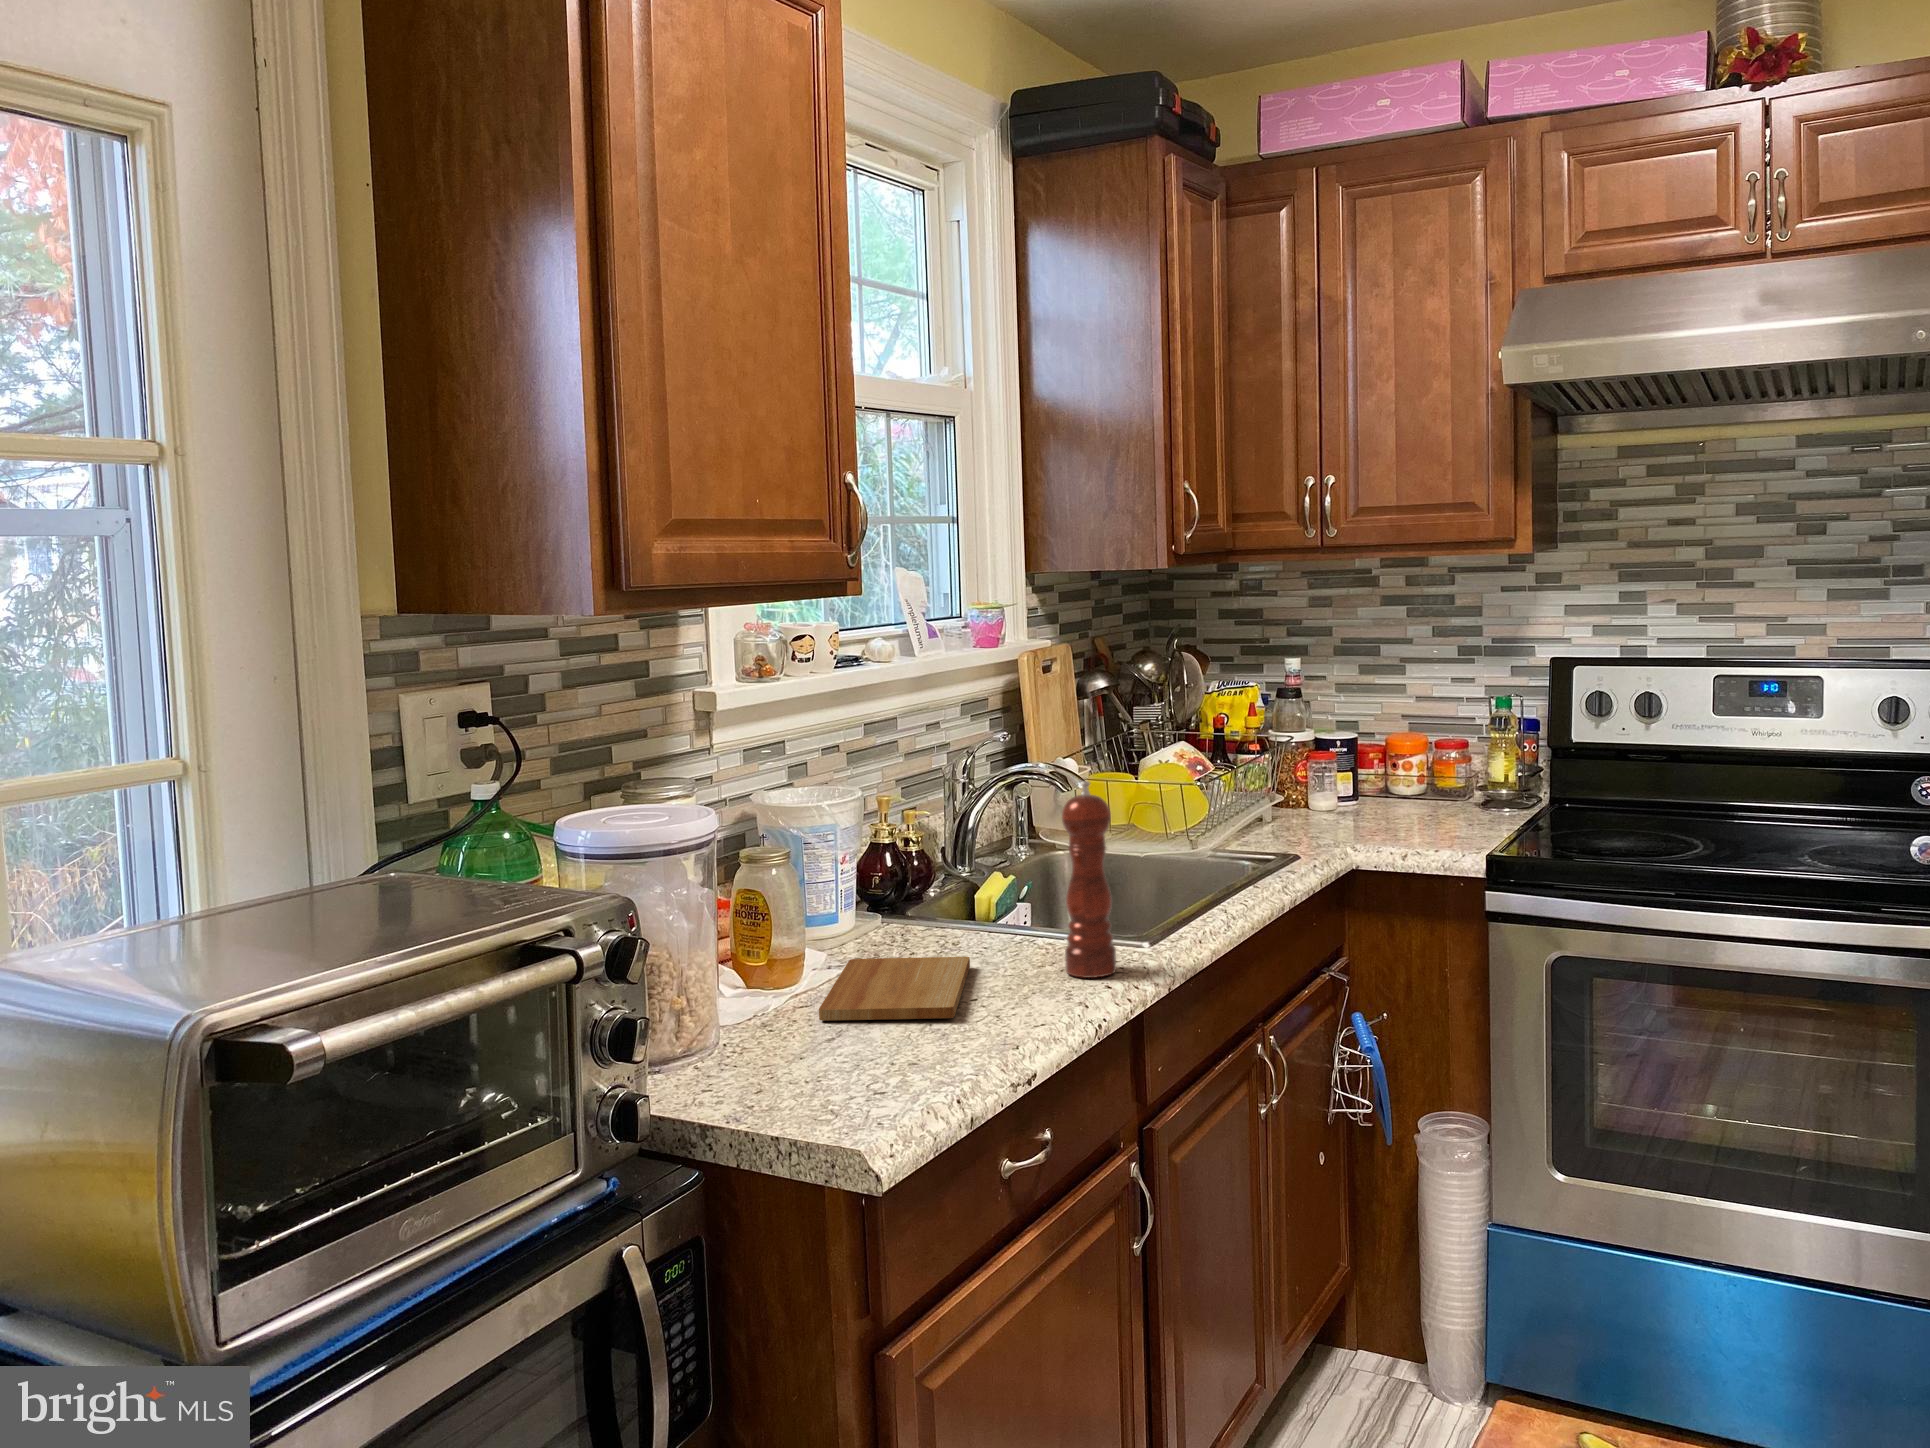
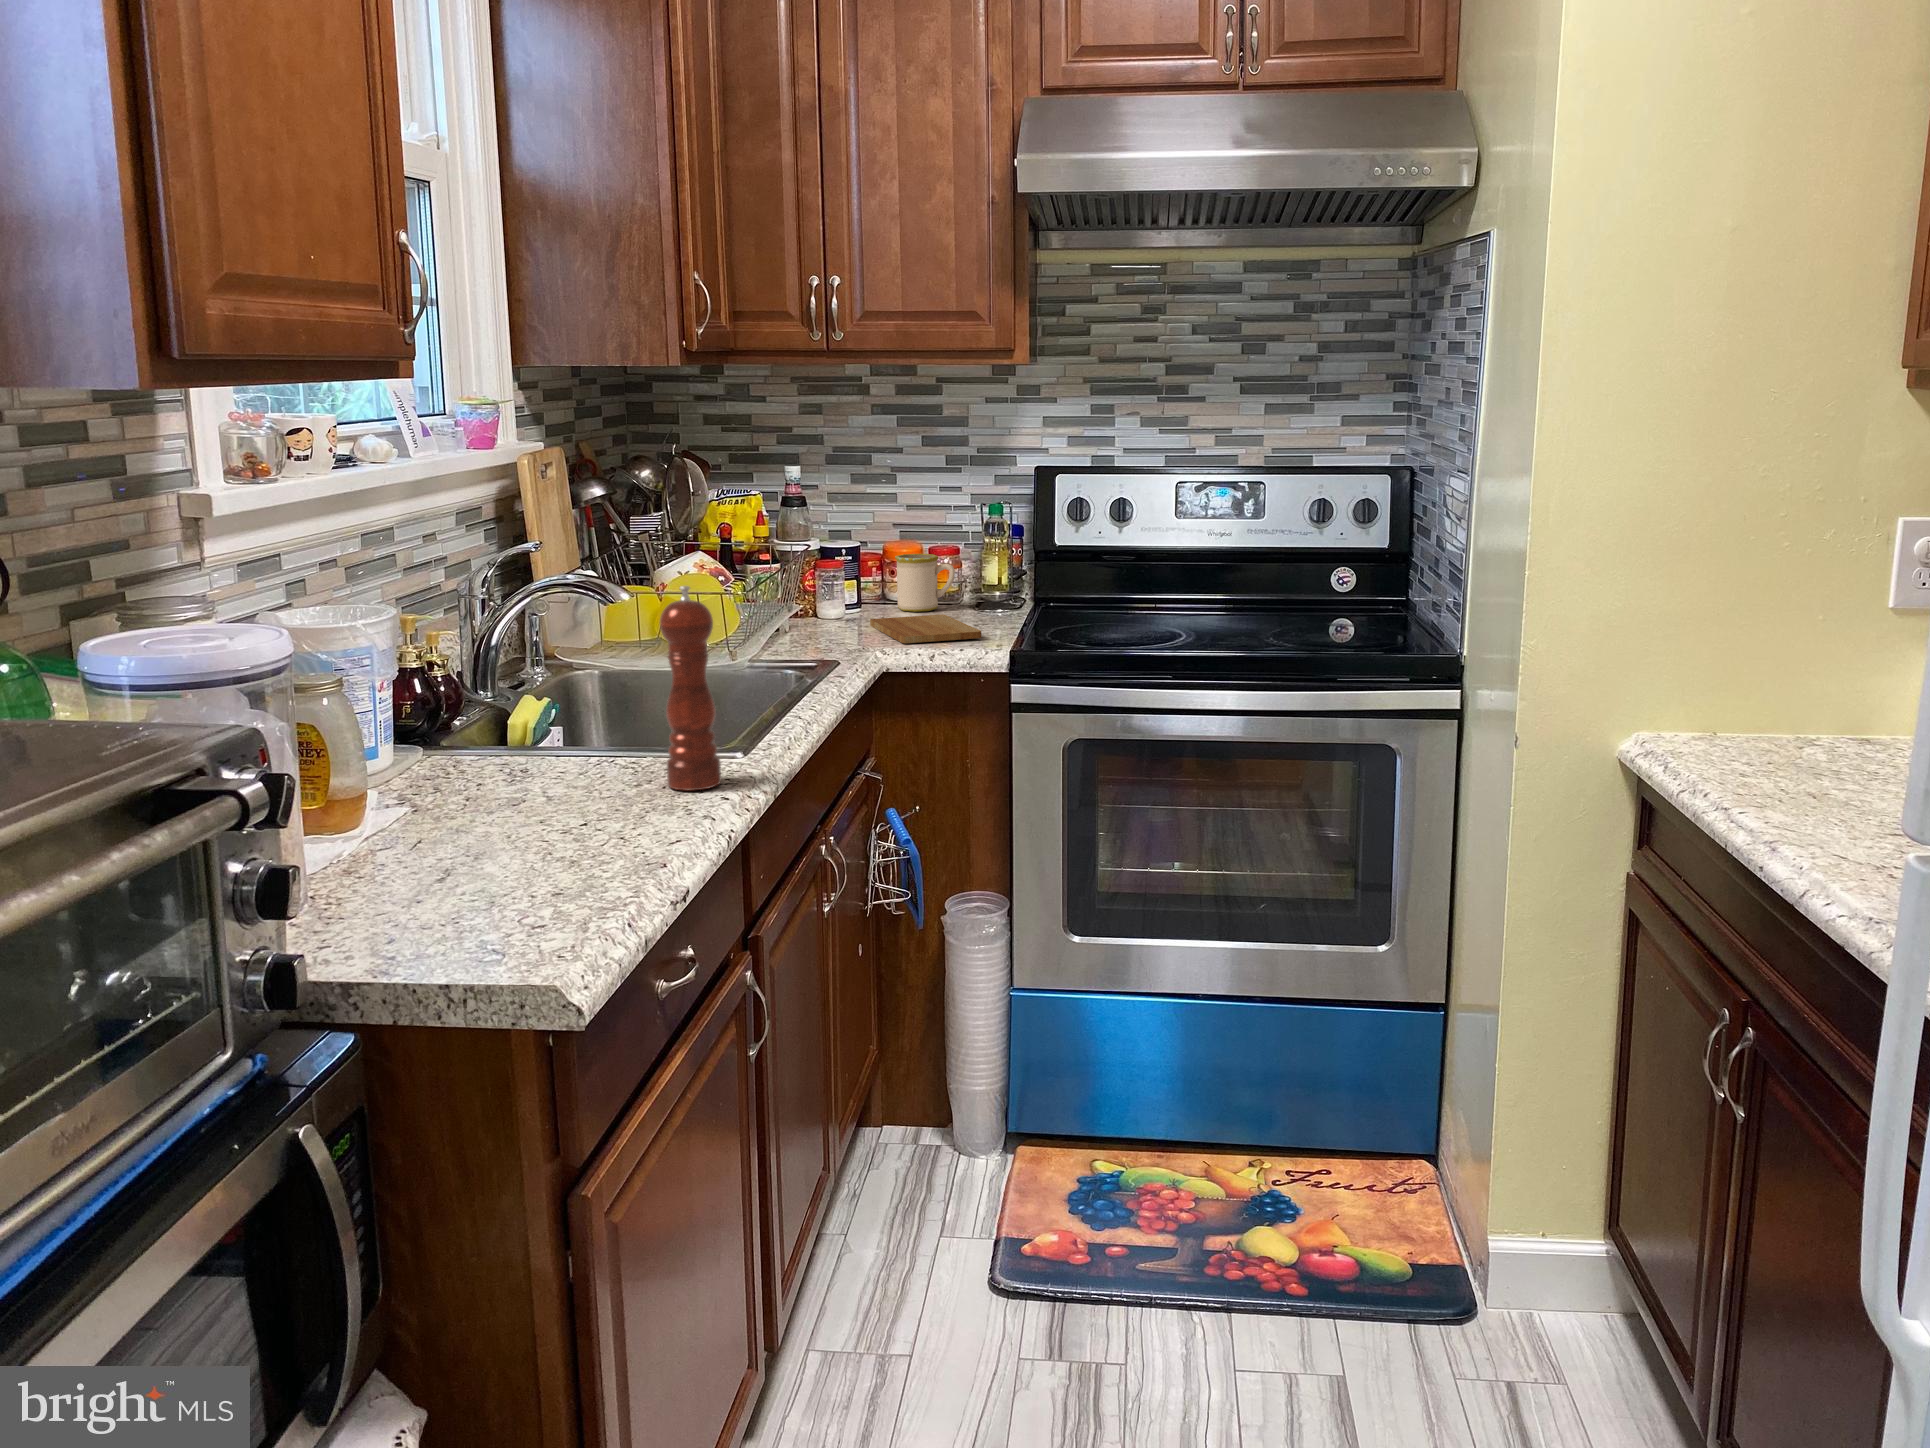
mug: none [1393,748,1457,808] -> present [895,554,955,612]
cutting board: present [819,957,970,1021] -> present [870,614,981,643]

